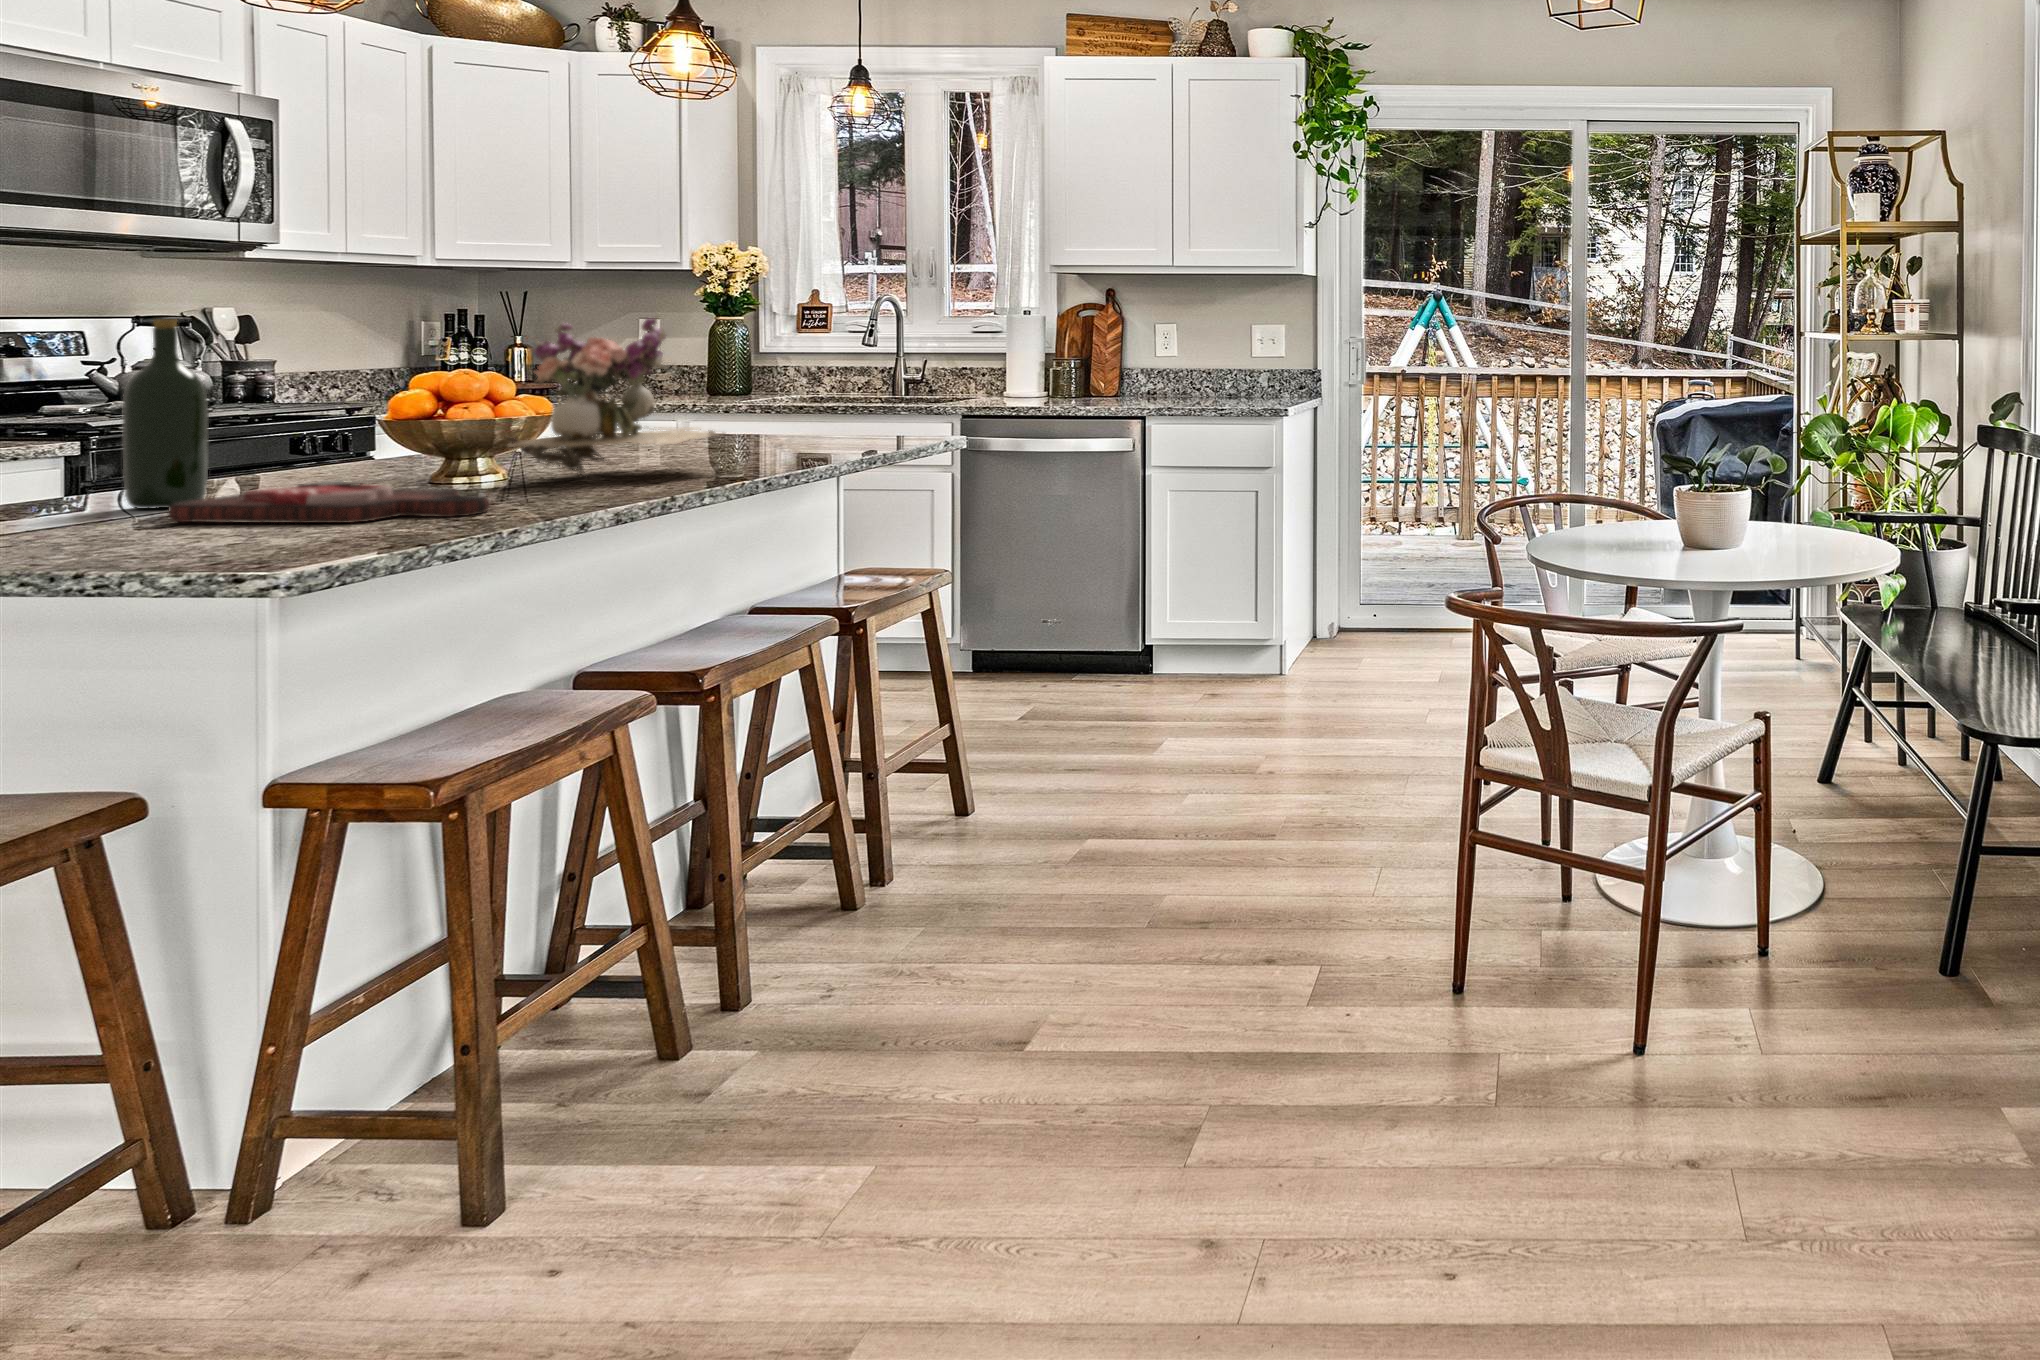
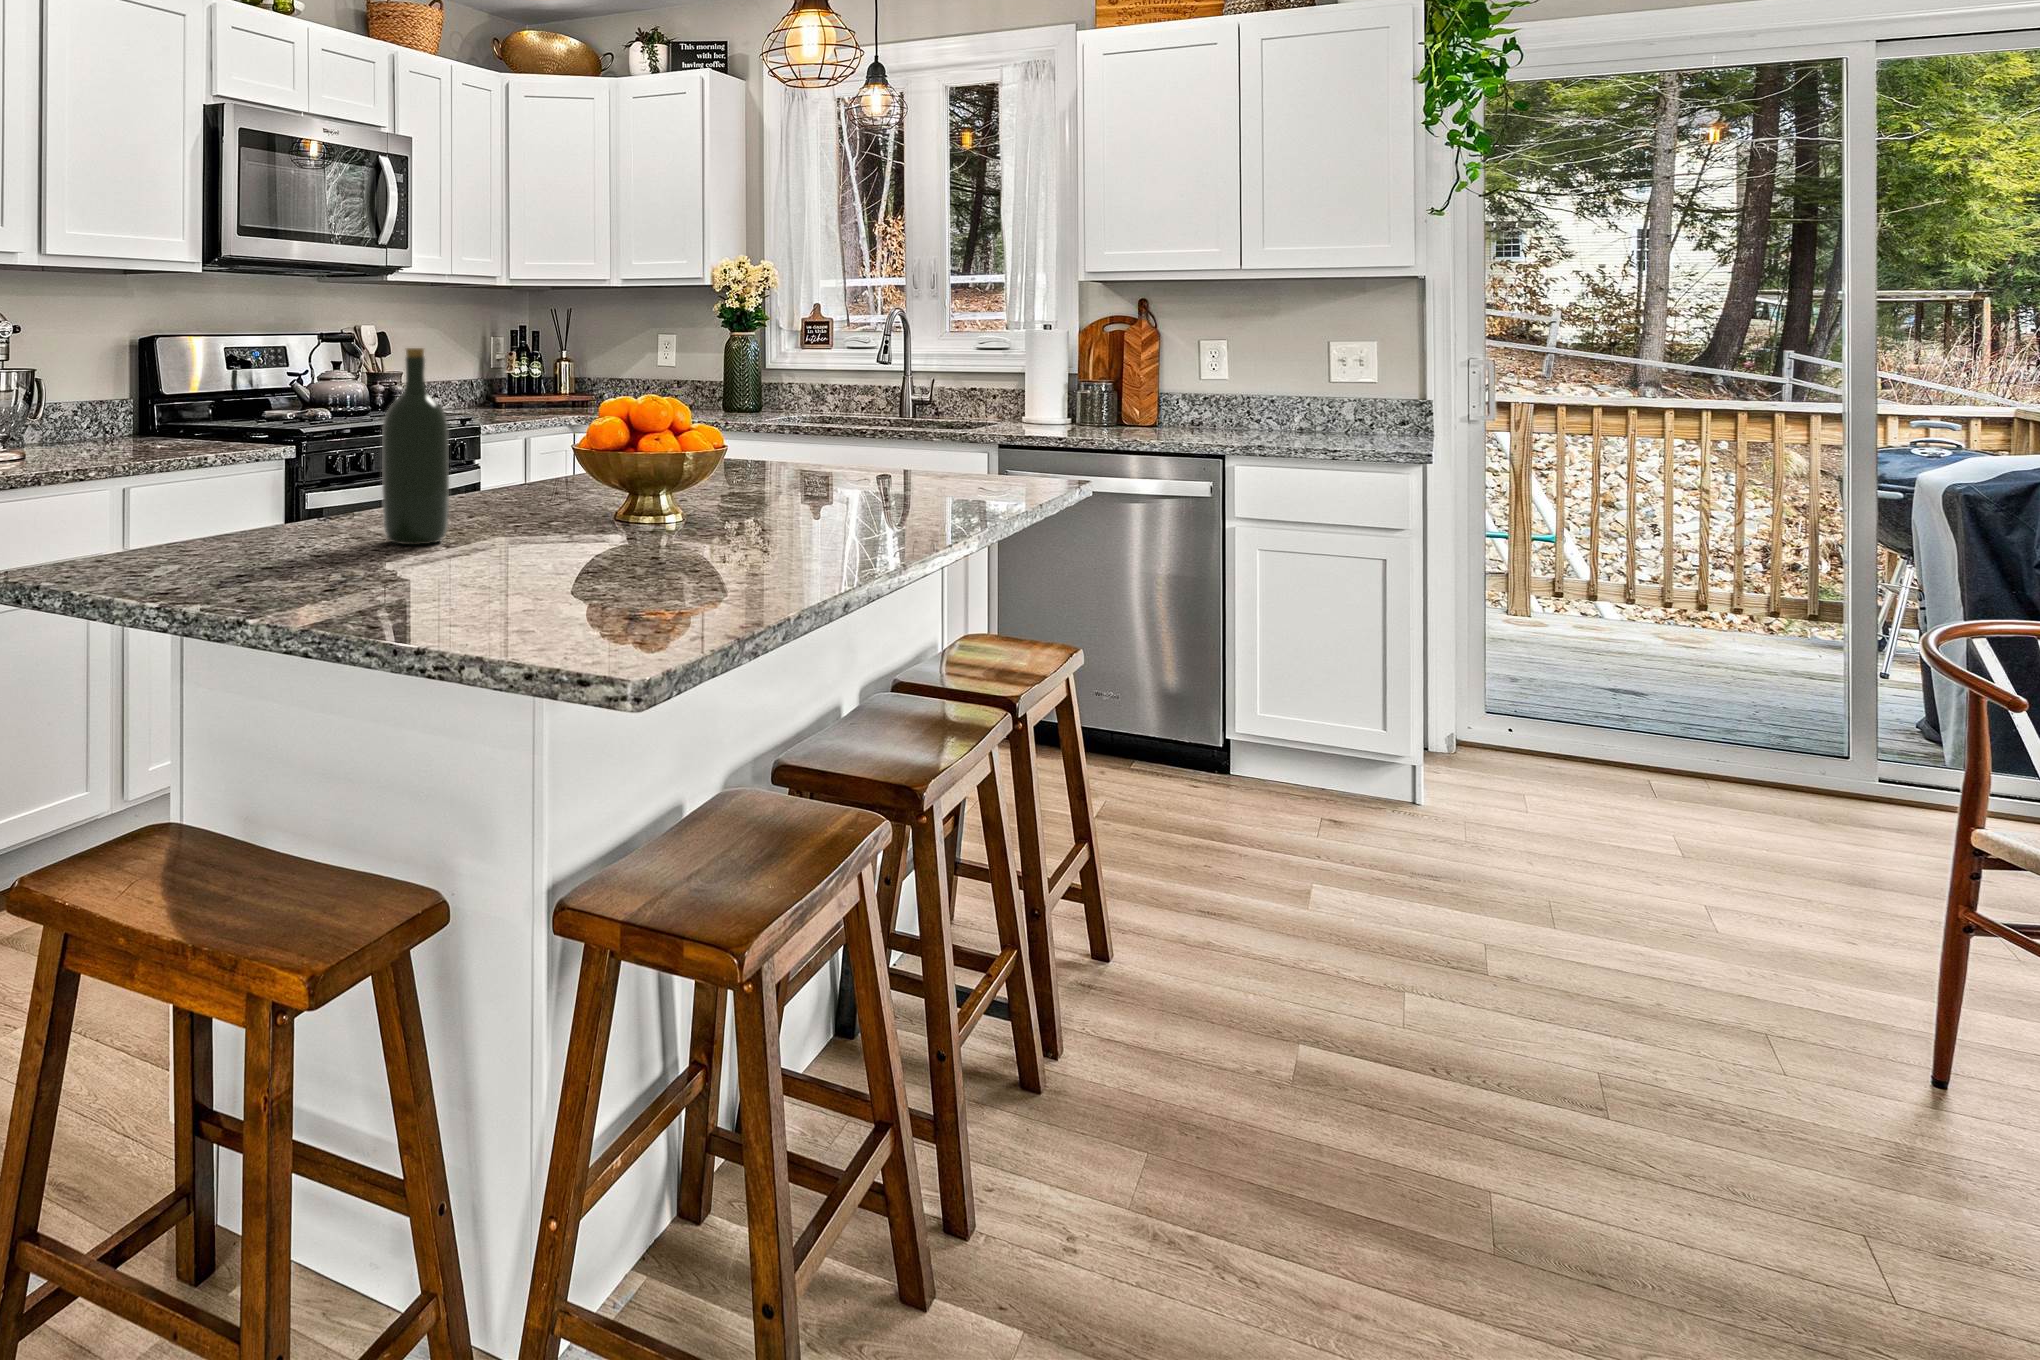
flower arrangement: present [507,318,725,475] -> none [696,335,910,523]
cutting board: present [168,478,490,523] -> none [440,527,739,585]

